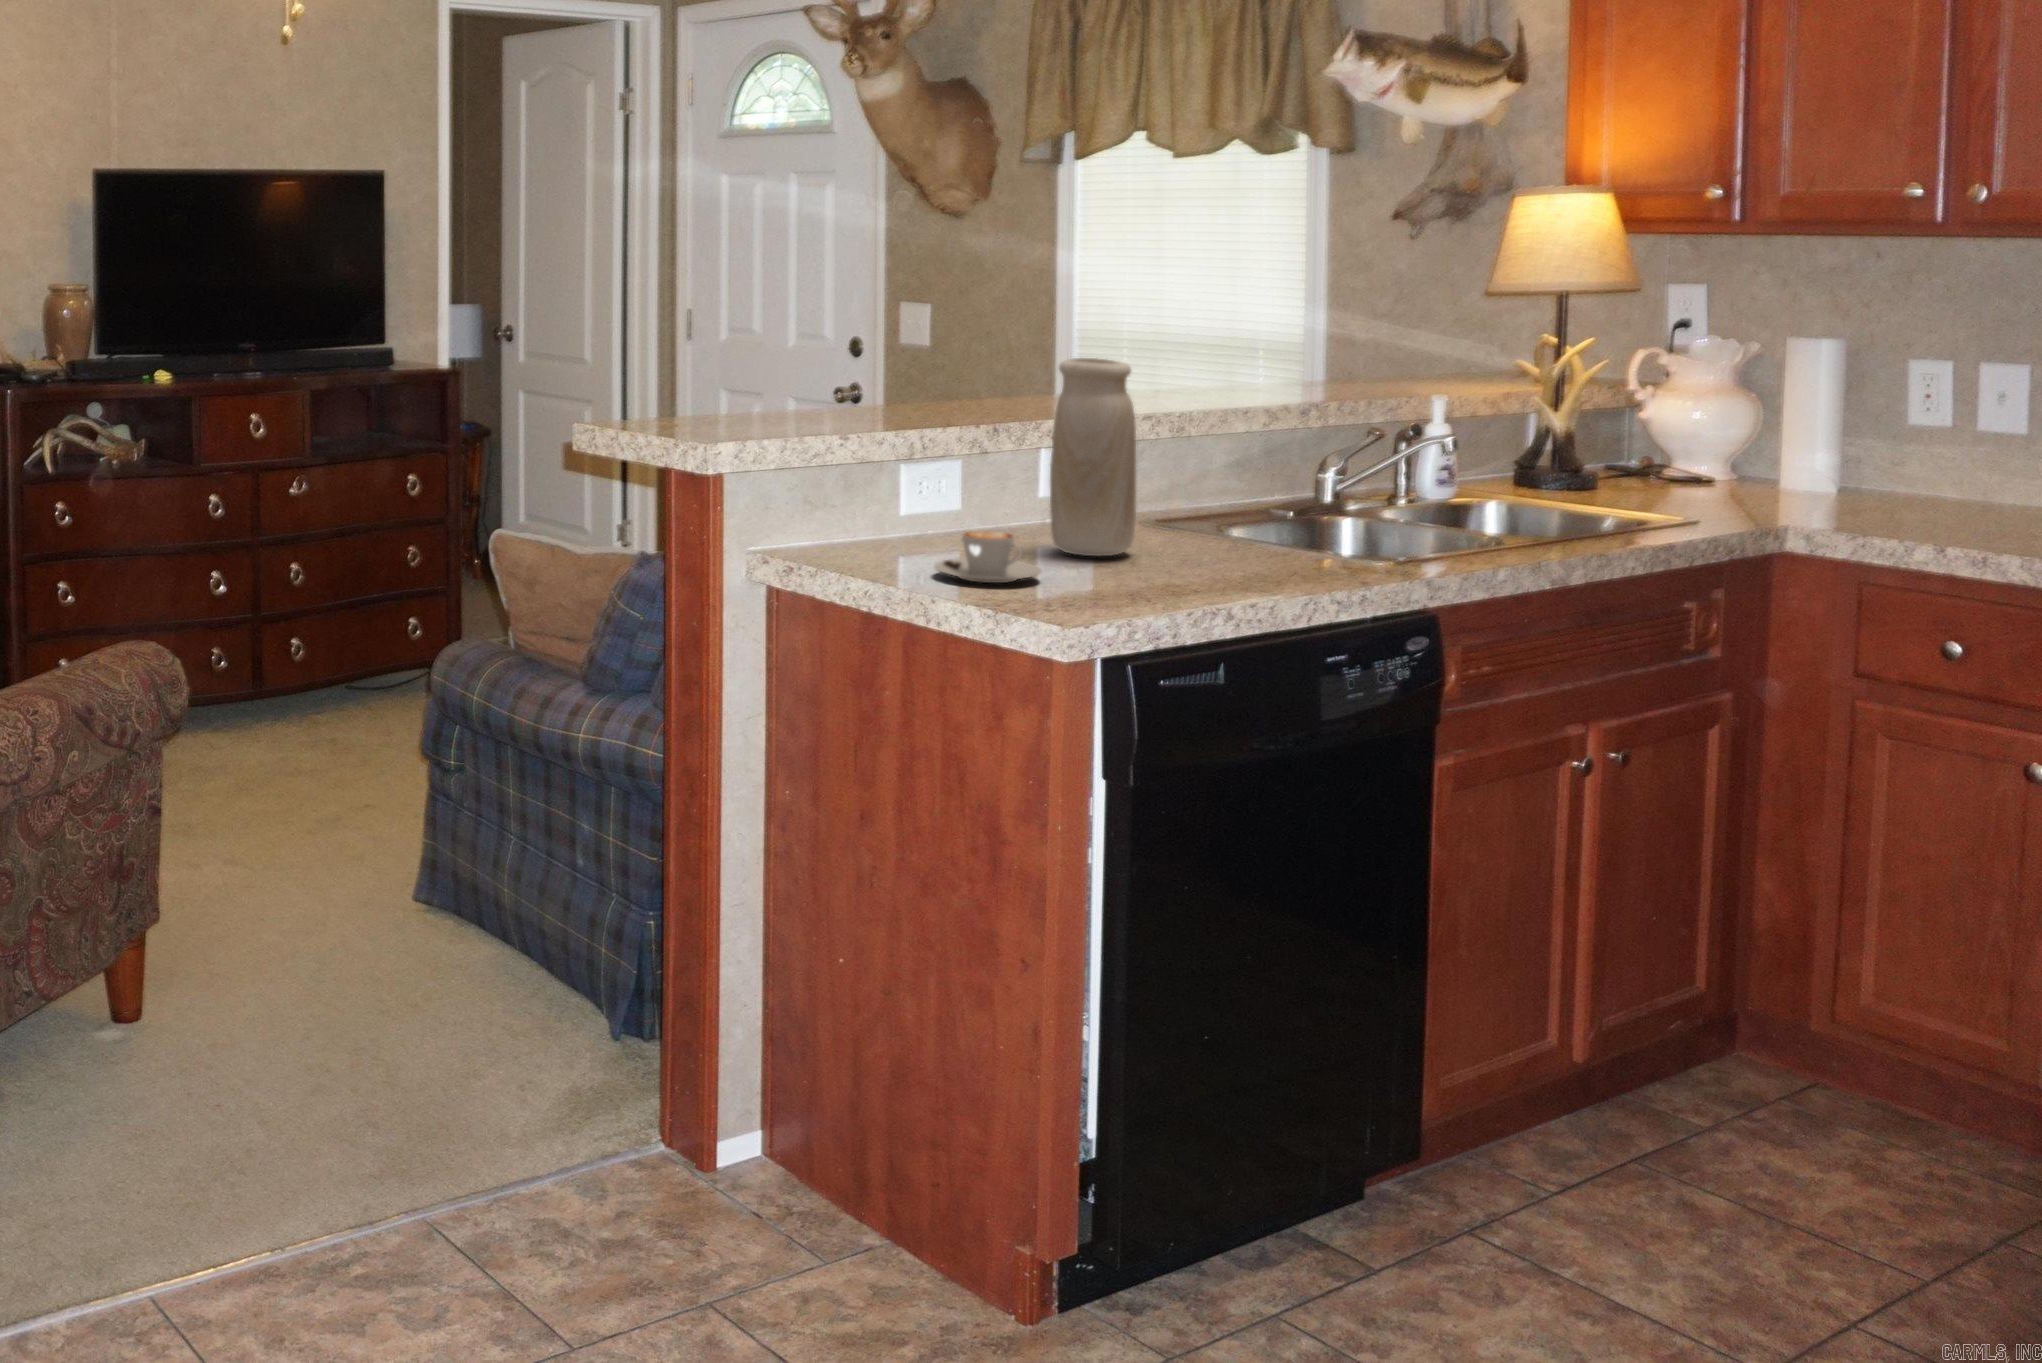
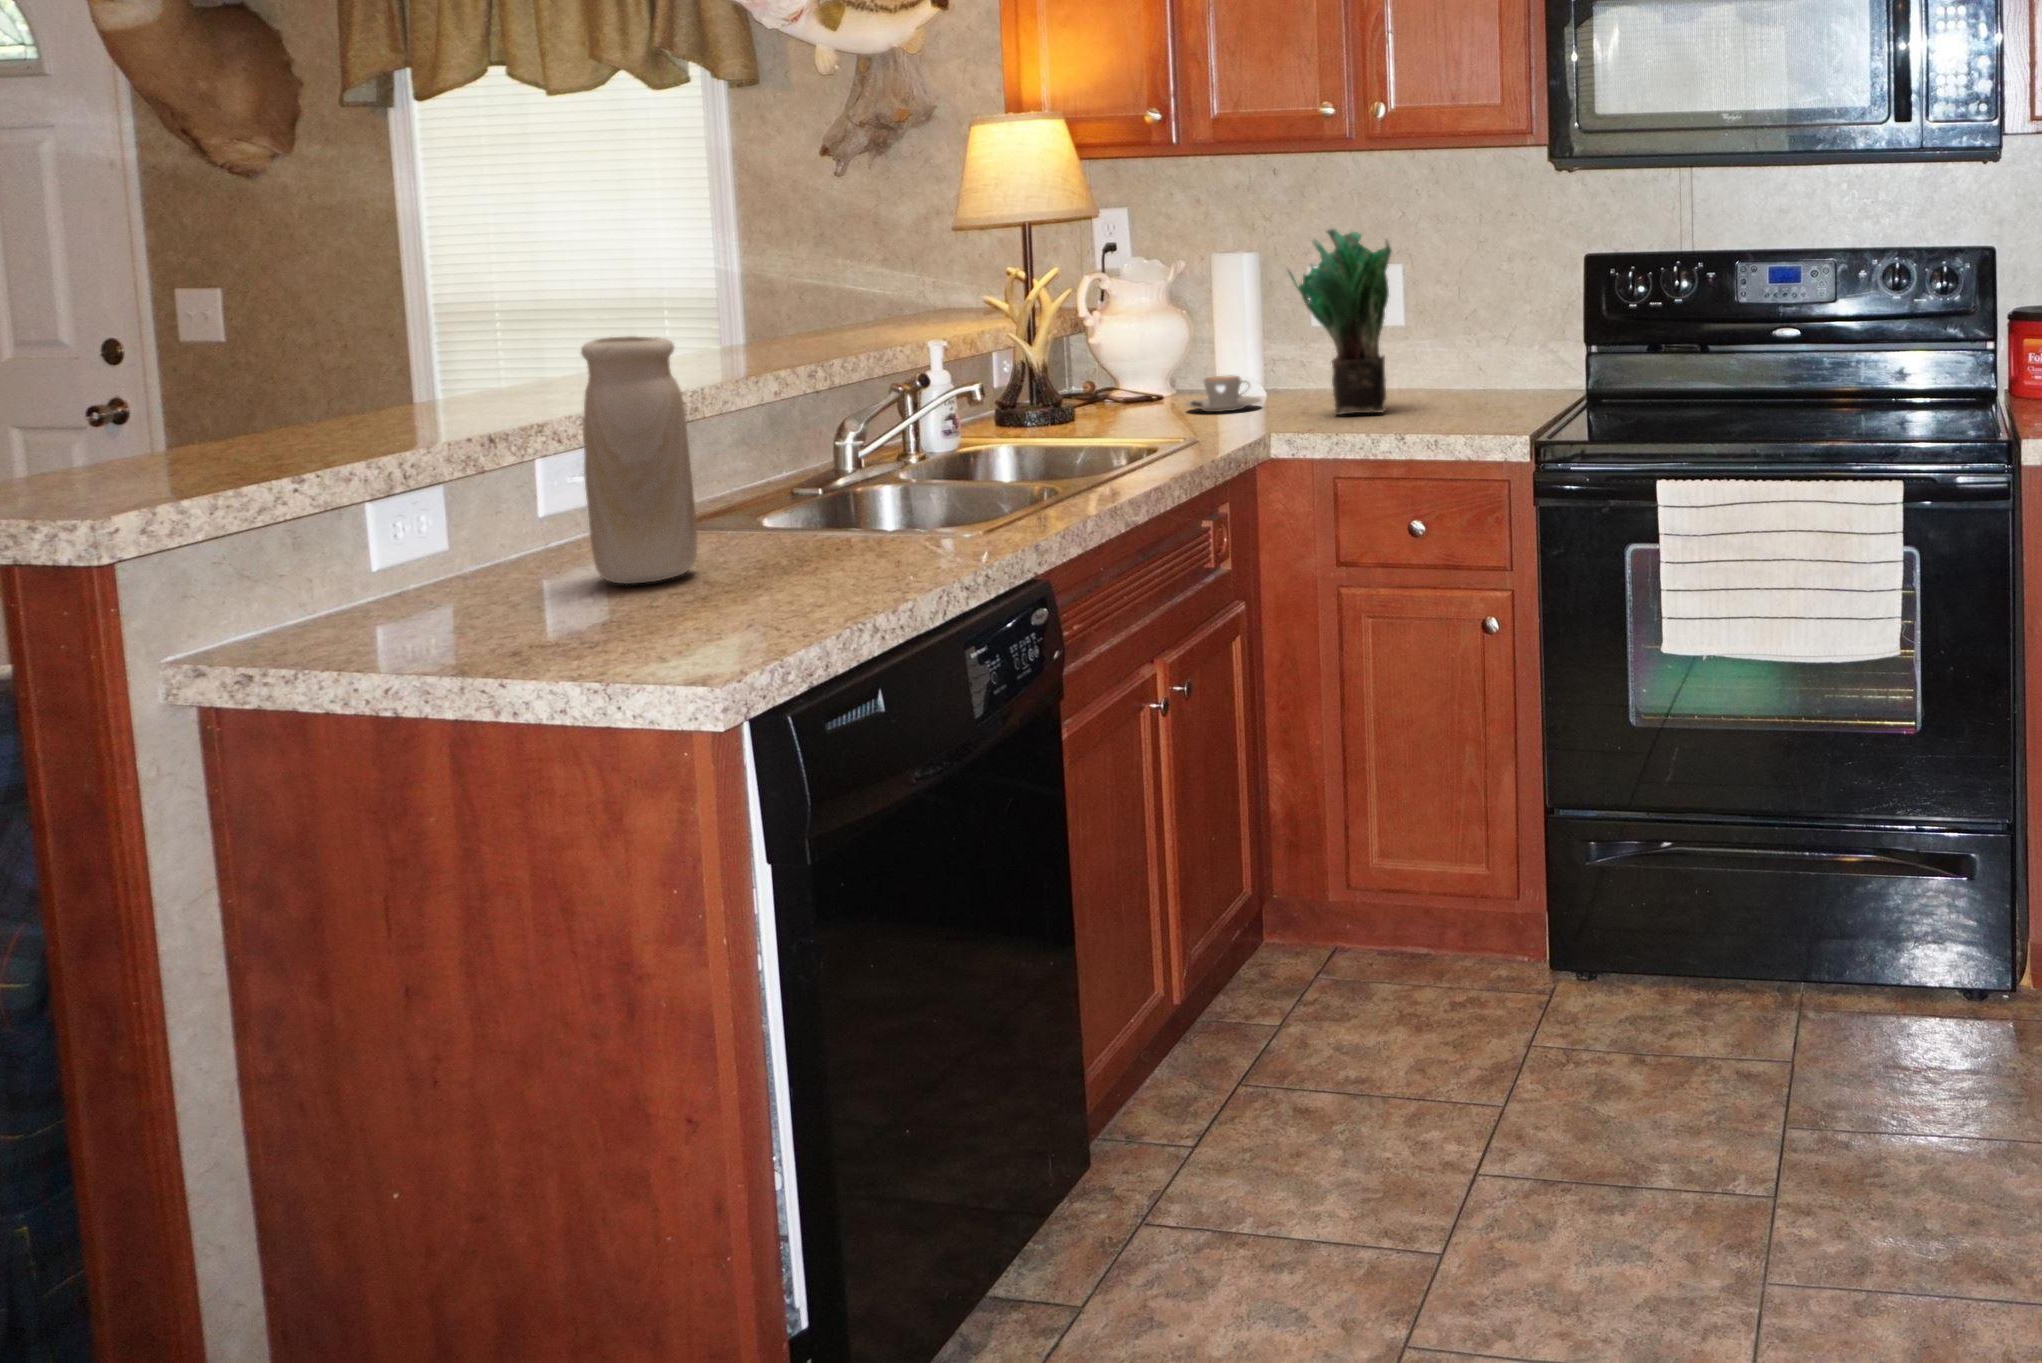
potted plant: none [1849,322,1986,528] -> present [1288,229,1391,415]
coffee cup: present [934,531,1042,583] -> present [1186,376,1260,412]

